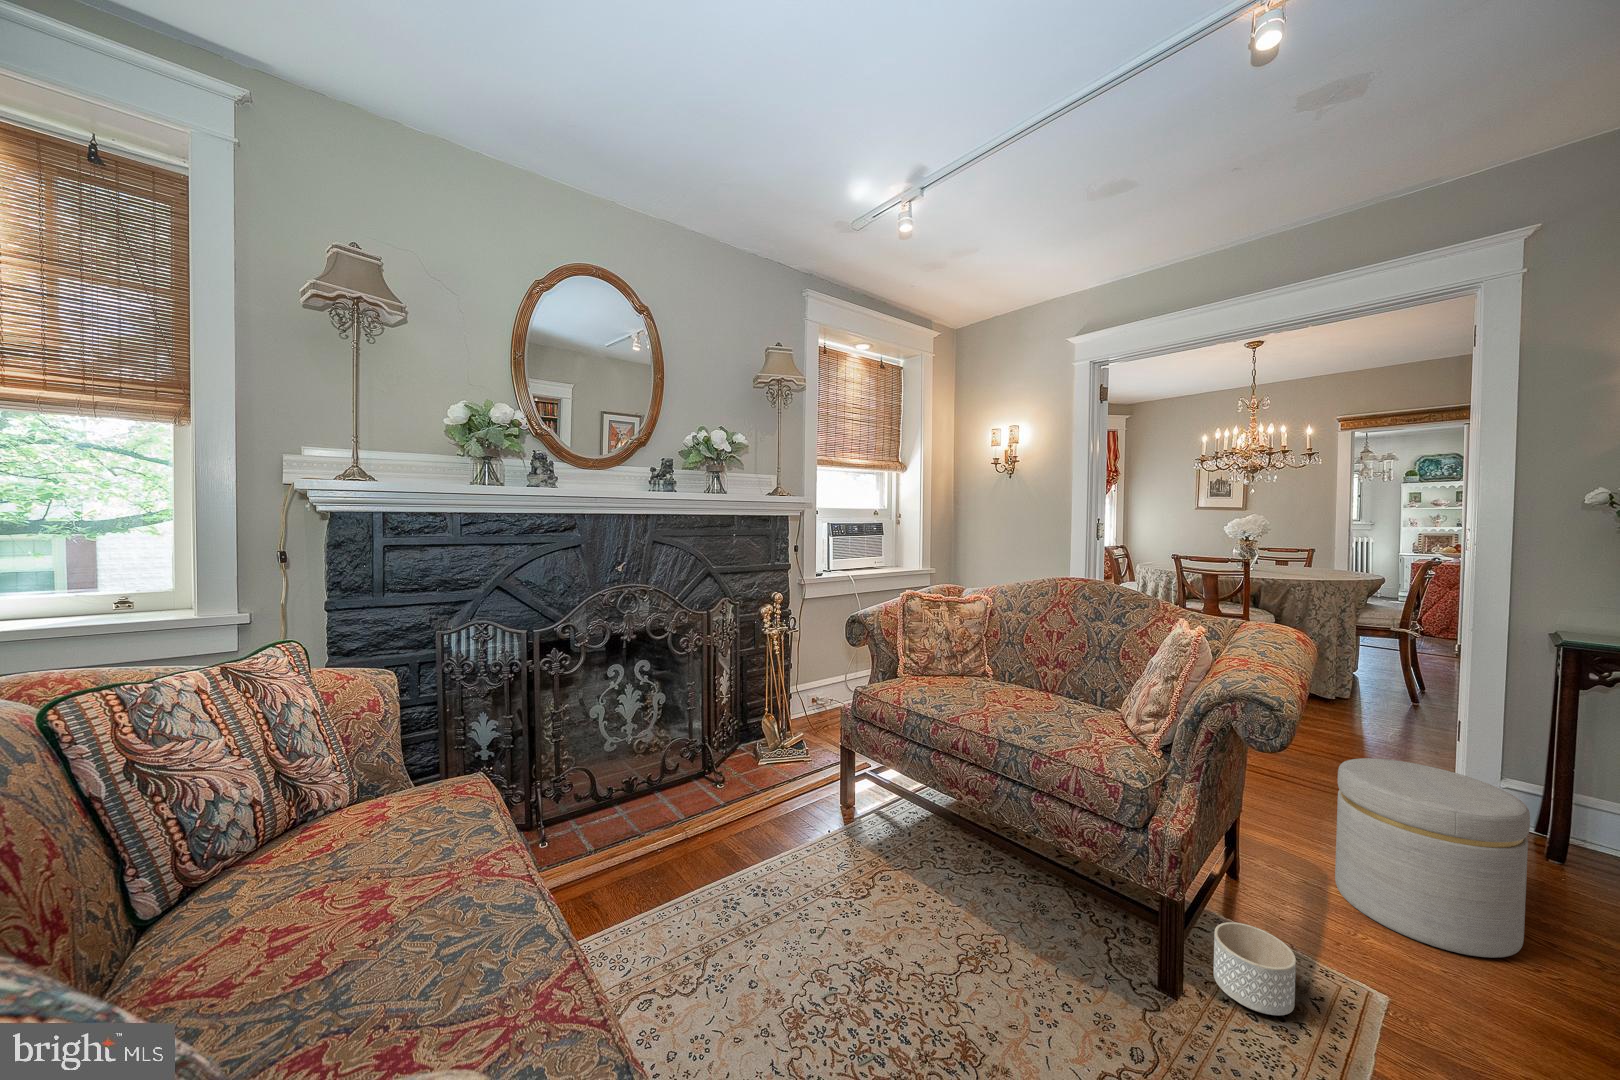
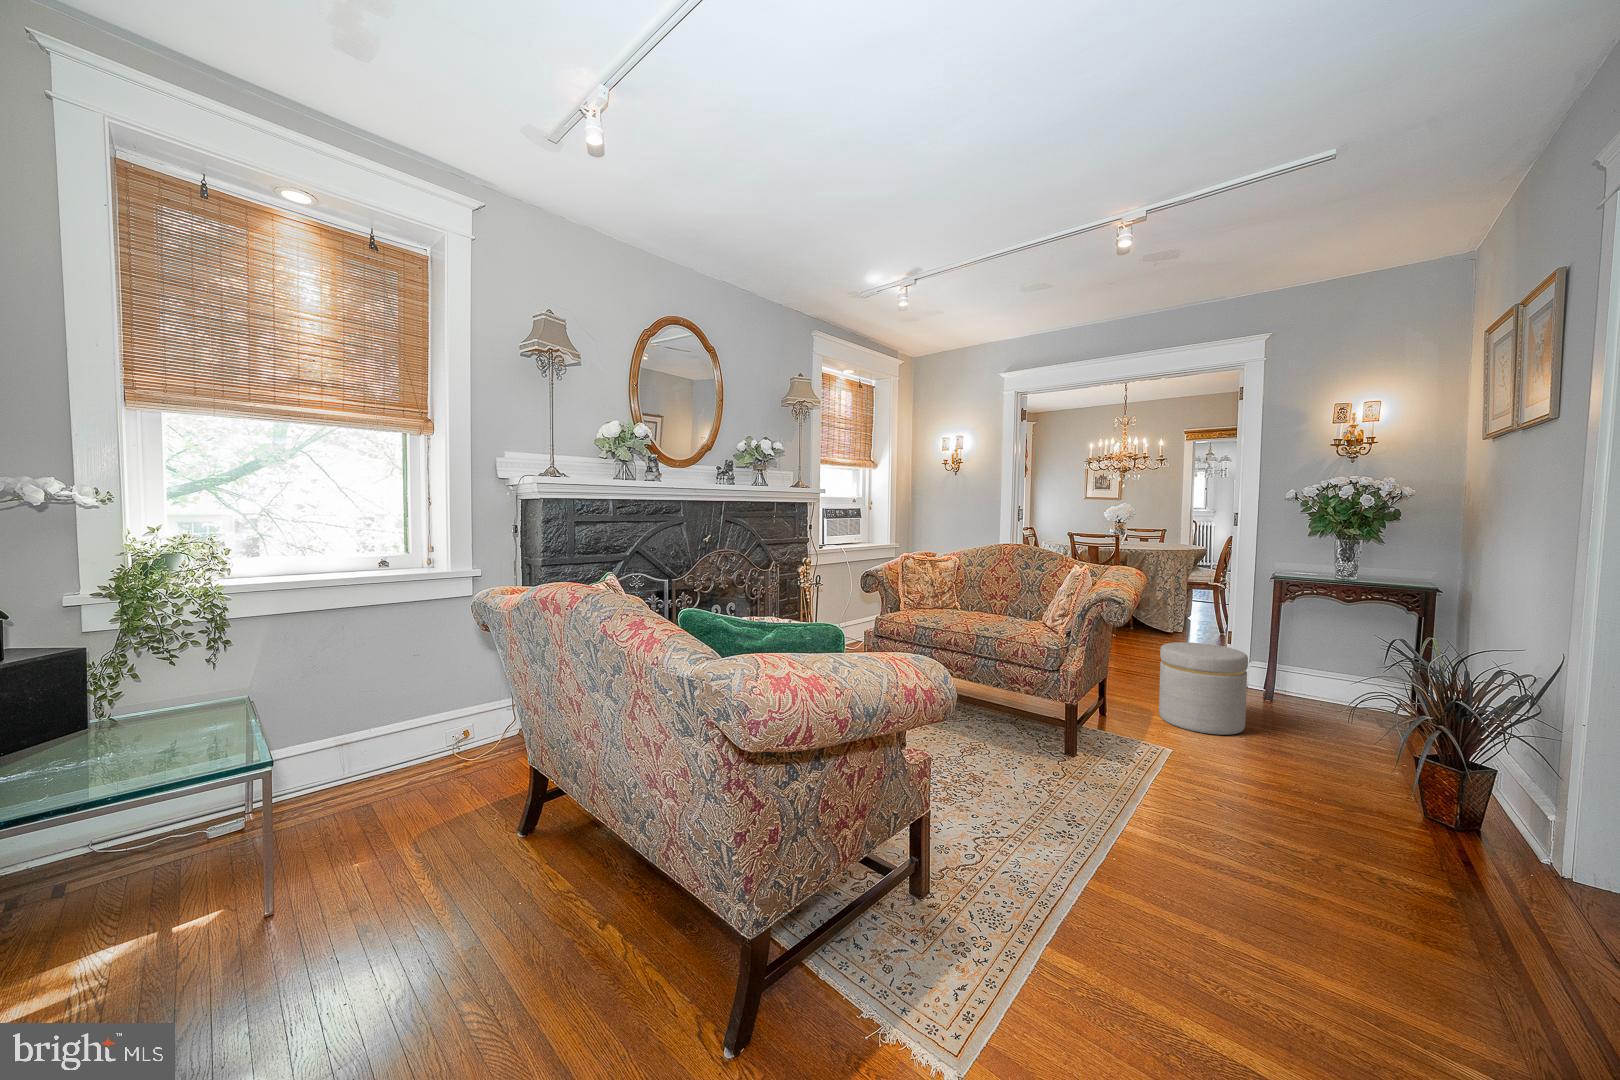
planter: present [1213,922,1296,1015] -> none [1093,721,1132,758]

